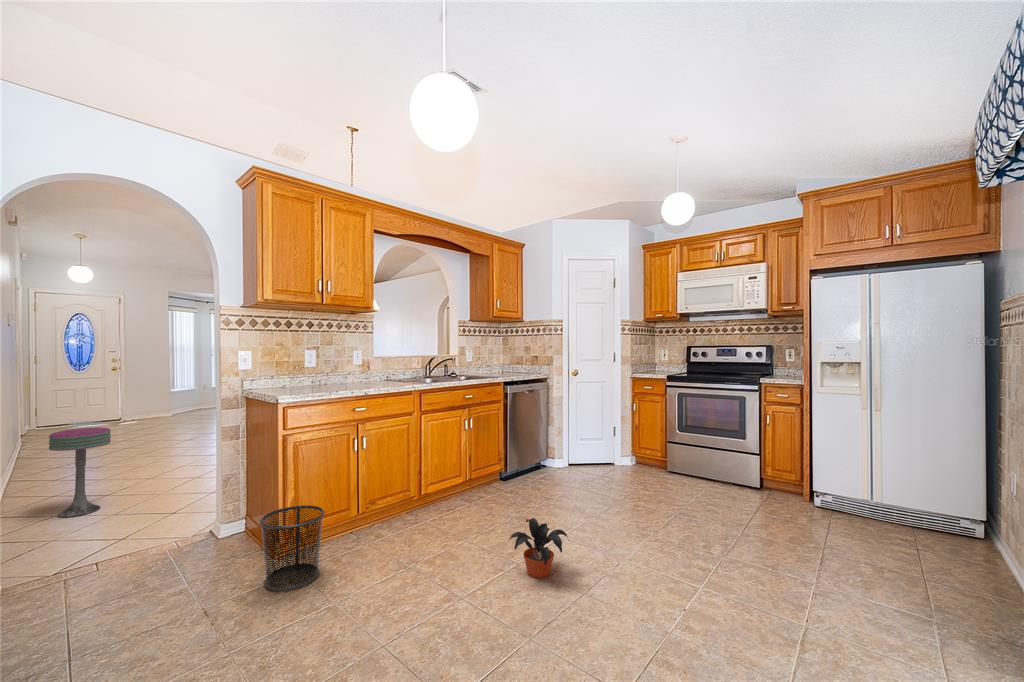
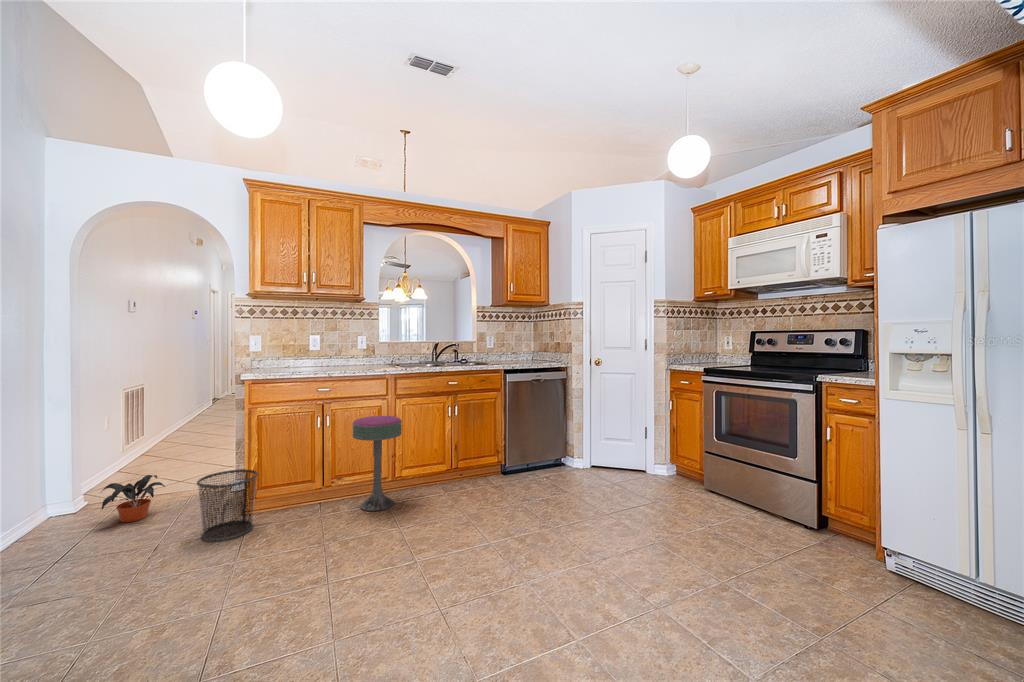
bar stool: present [49,427,111,517] -> present [353,416,402,511]
potted plant: present [509,518,567,578] -> present [101,475,165,522]

